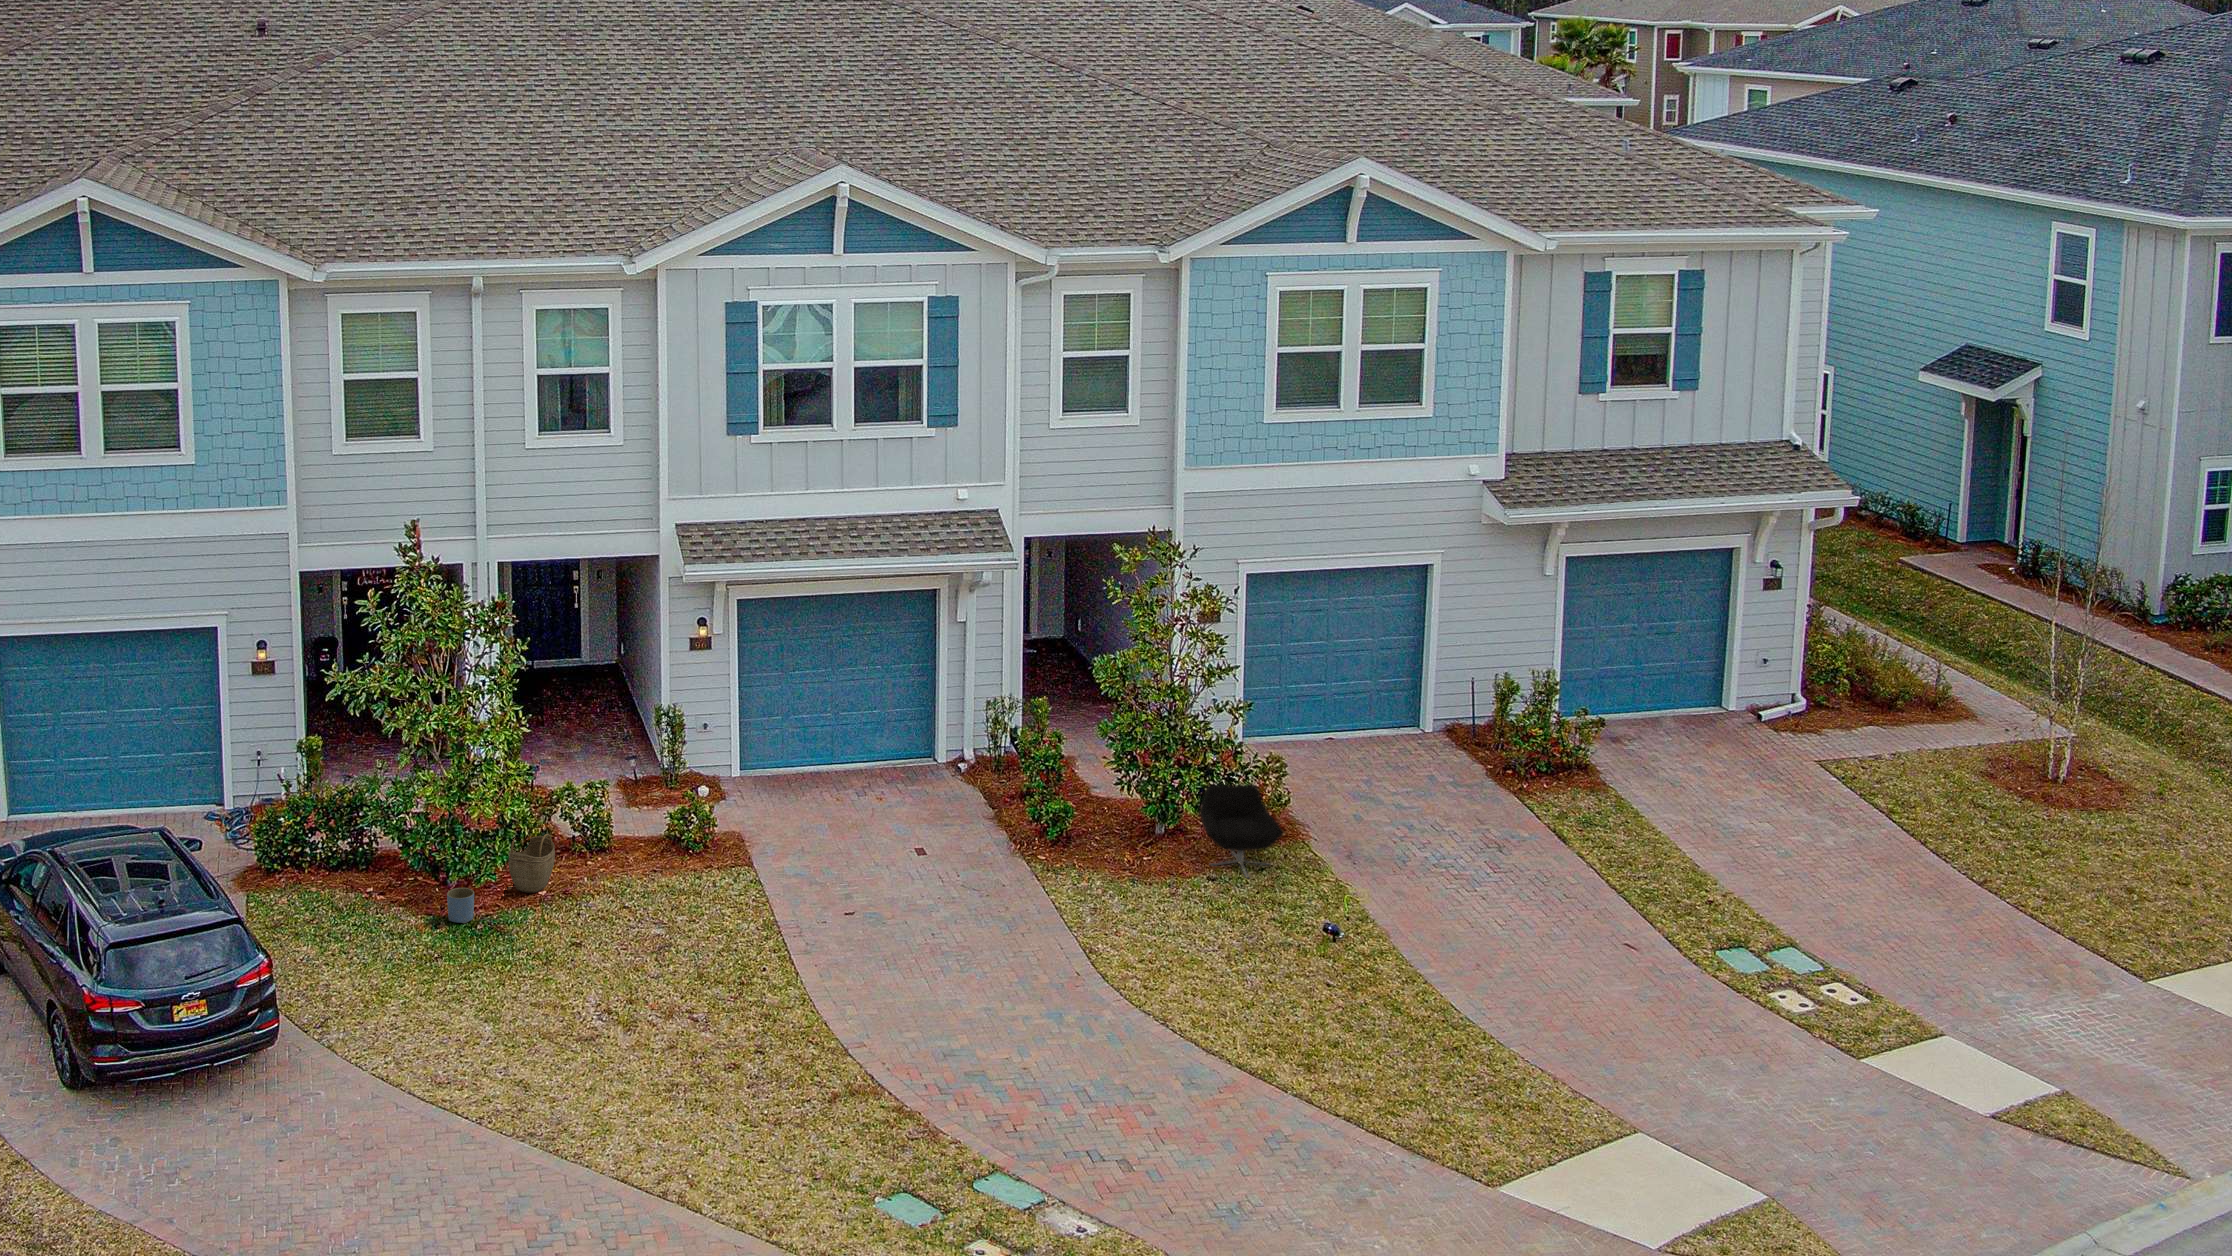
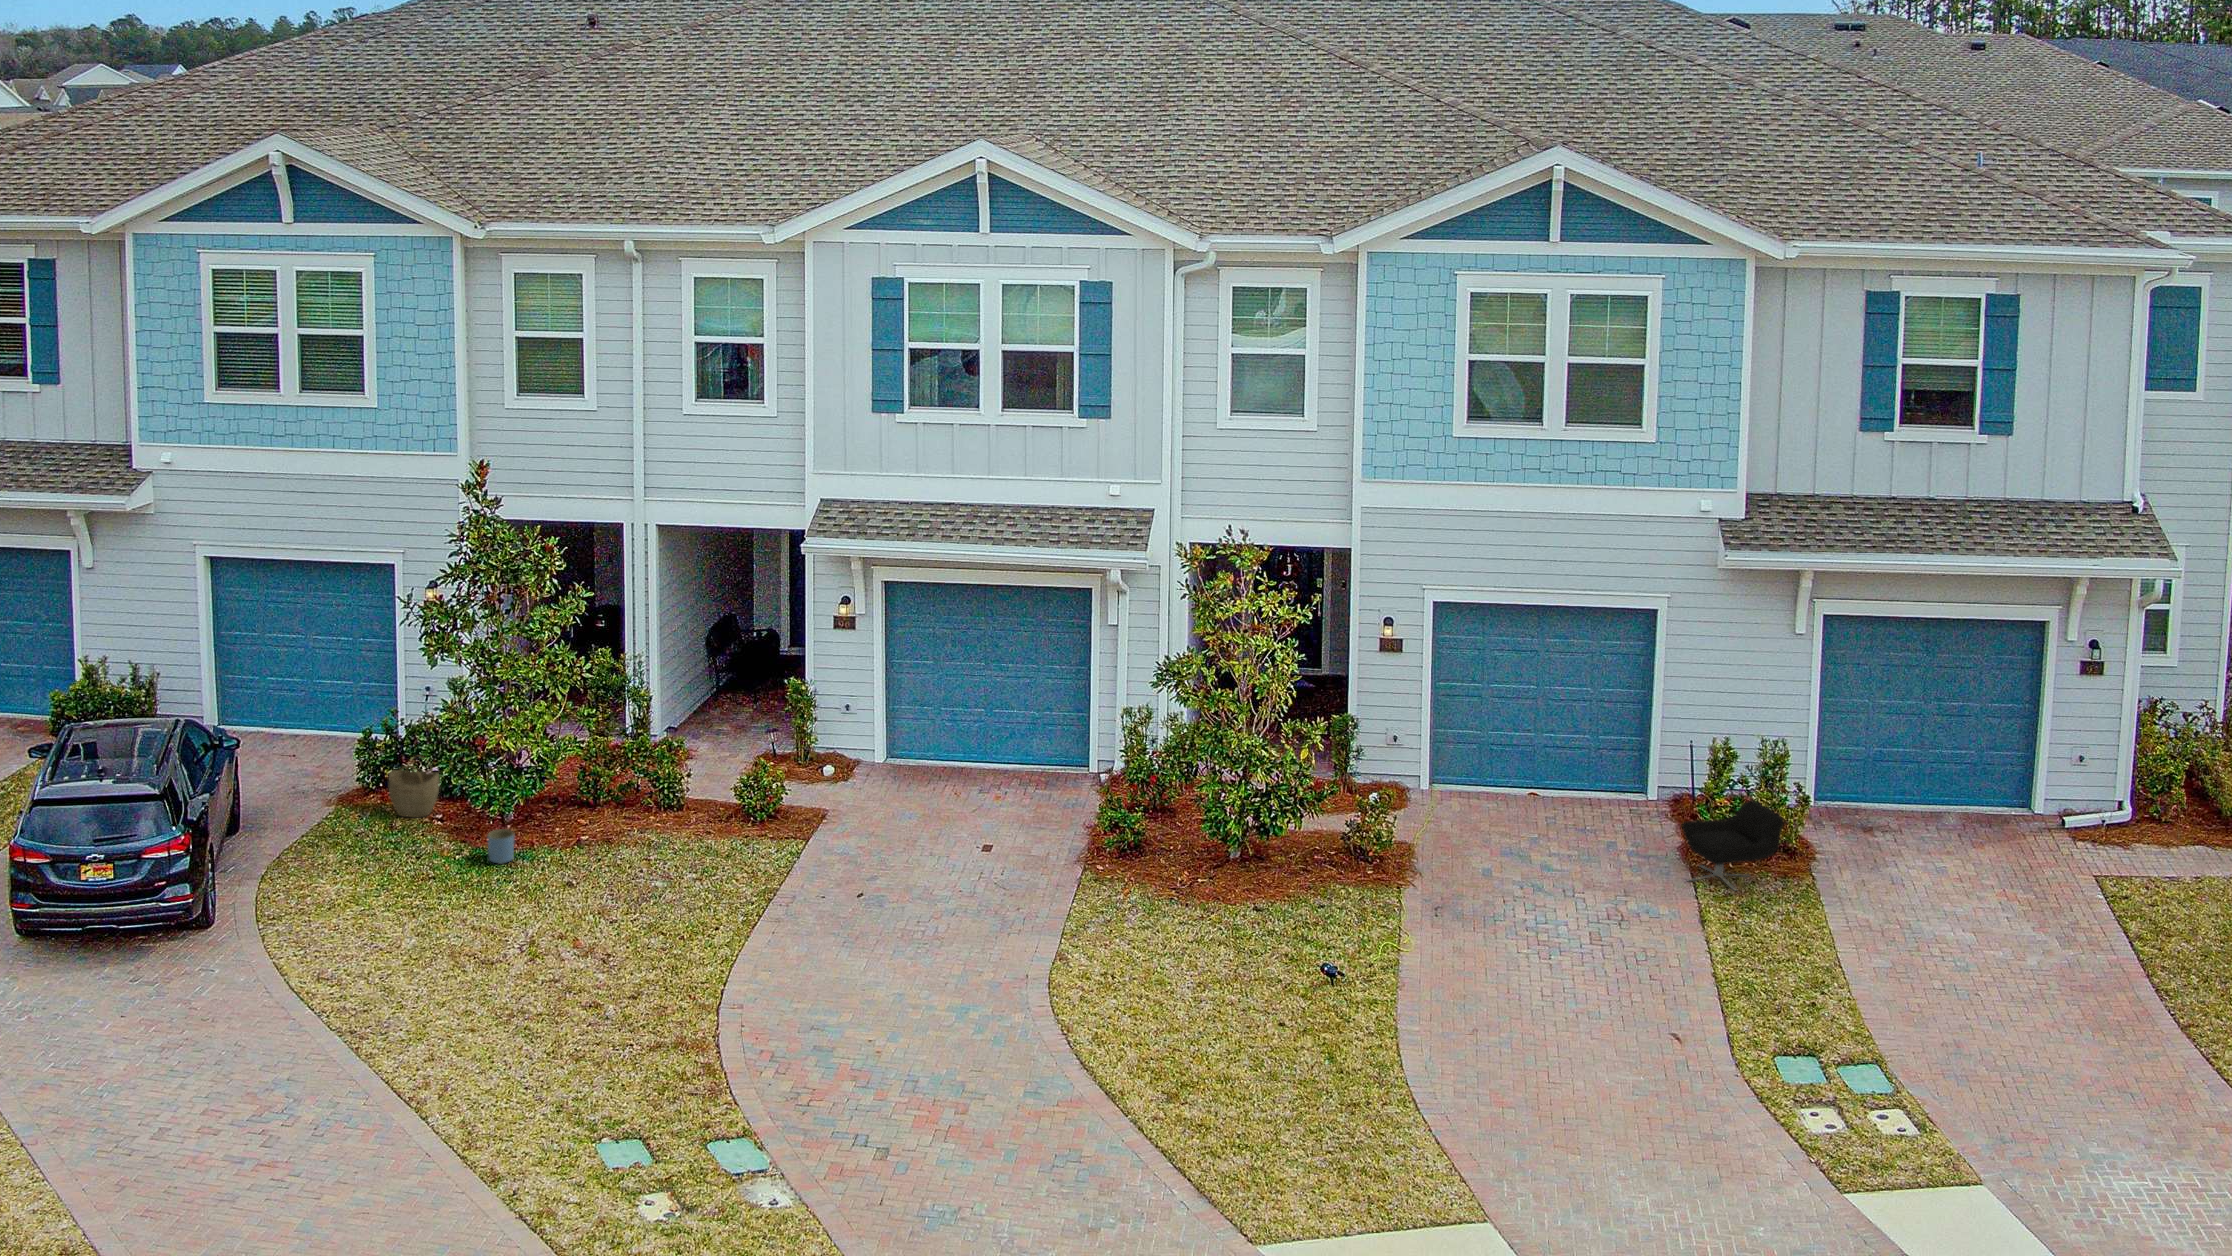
lounge chair: present [1199,784,1284,877] -> present [1682,799,1784,890]
woven basket: present [509,834,555,893] -> present [388,758,440,818]

